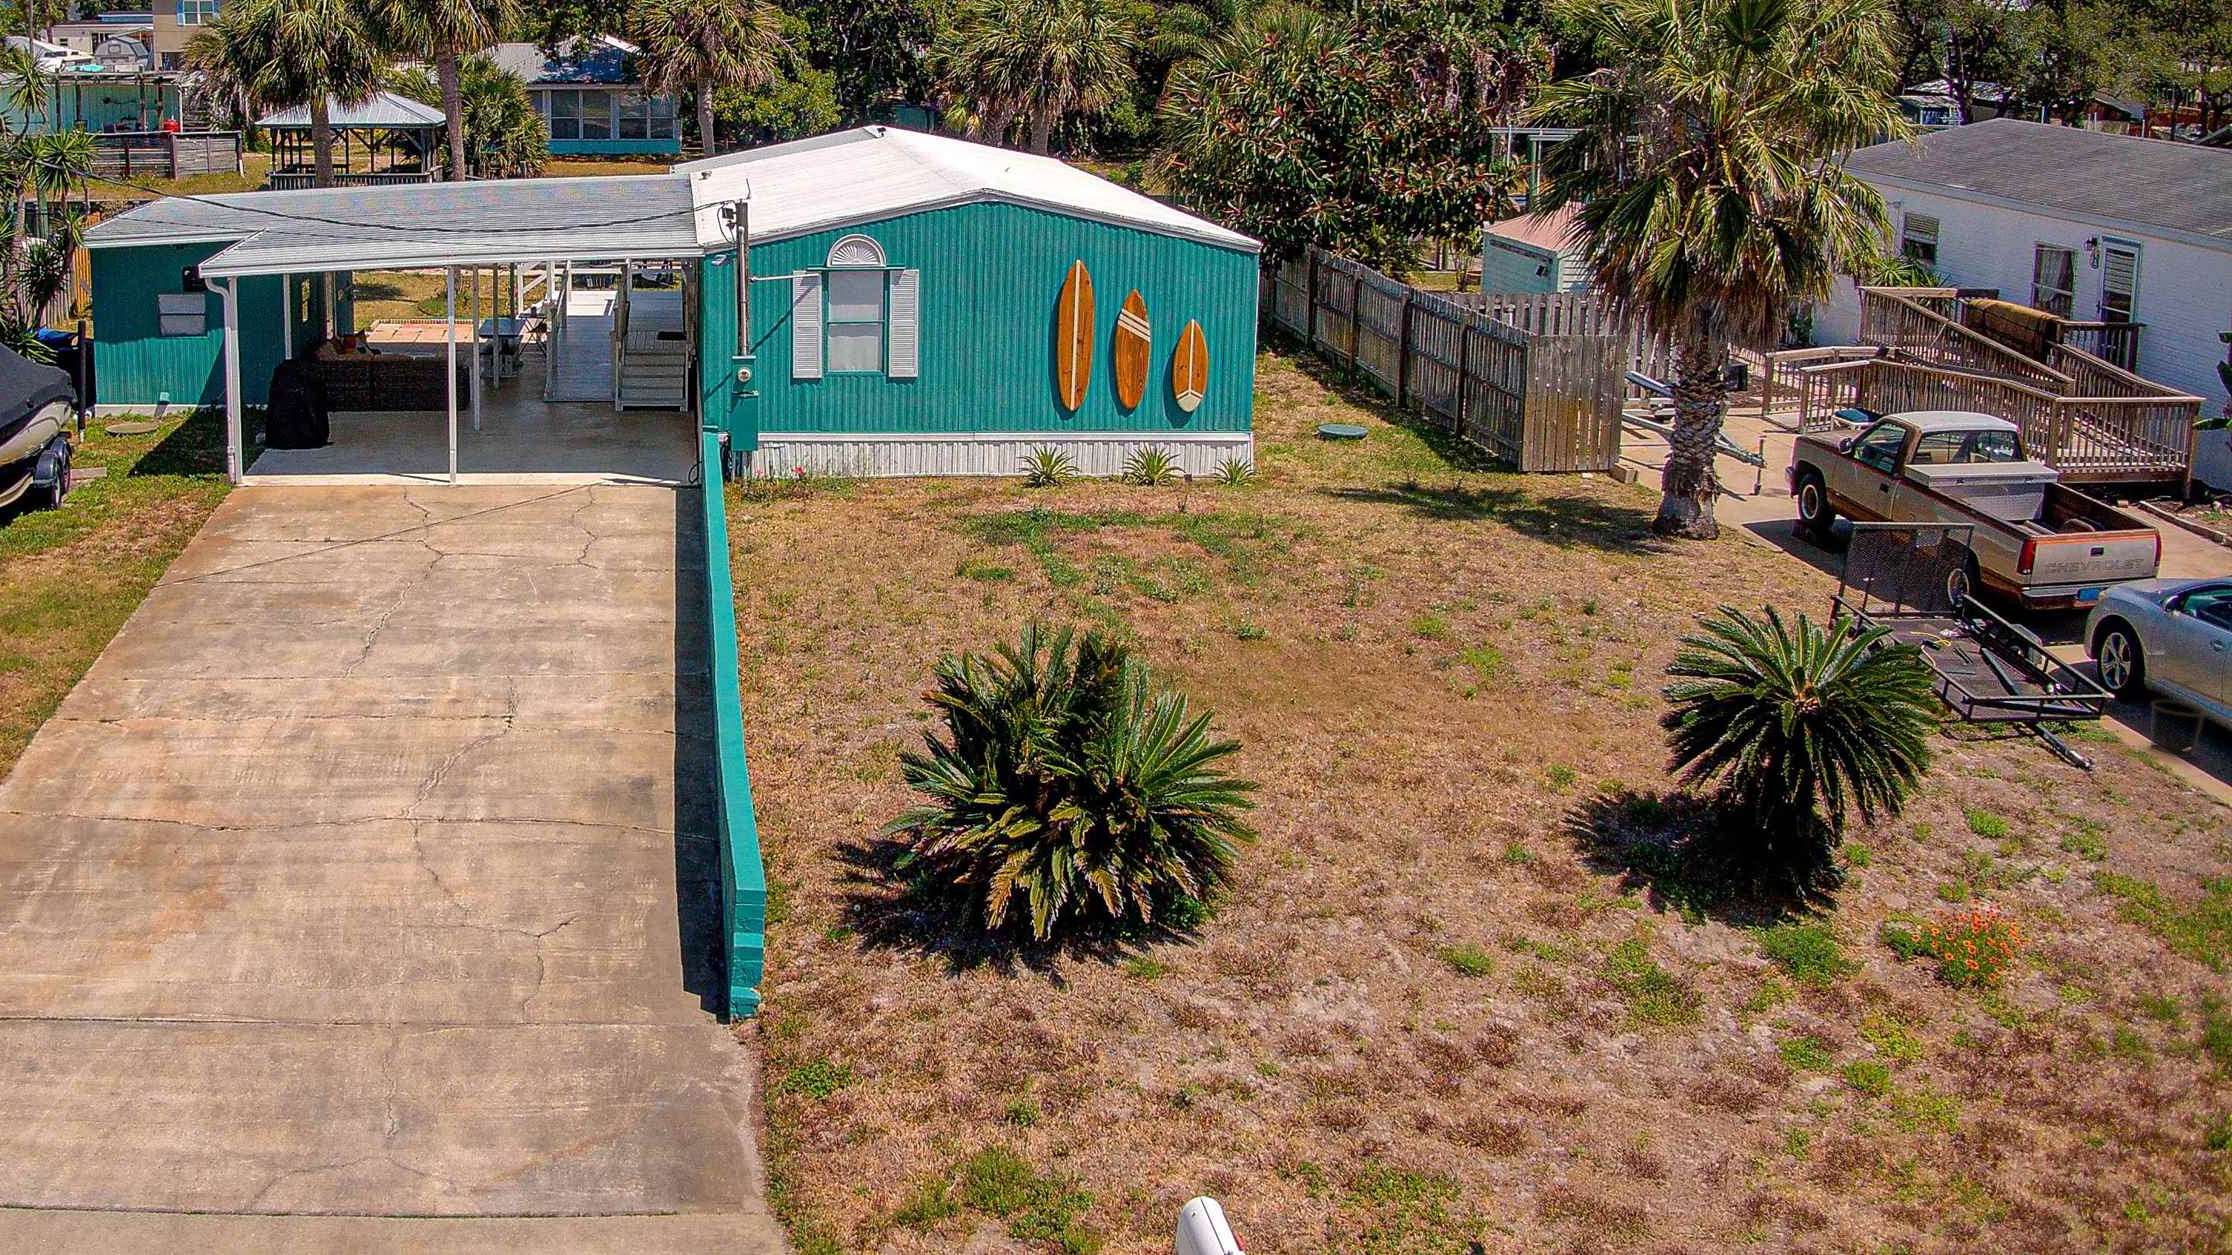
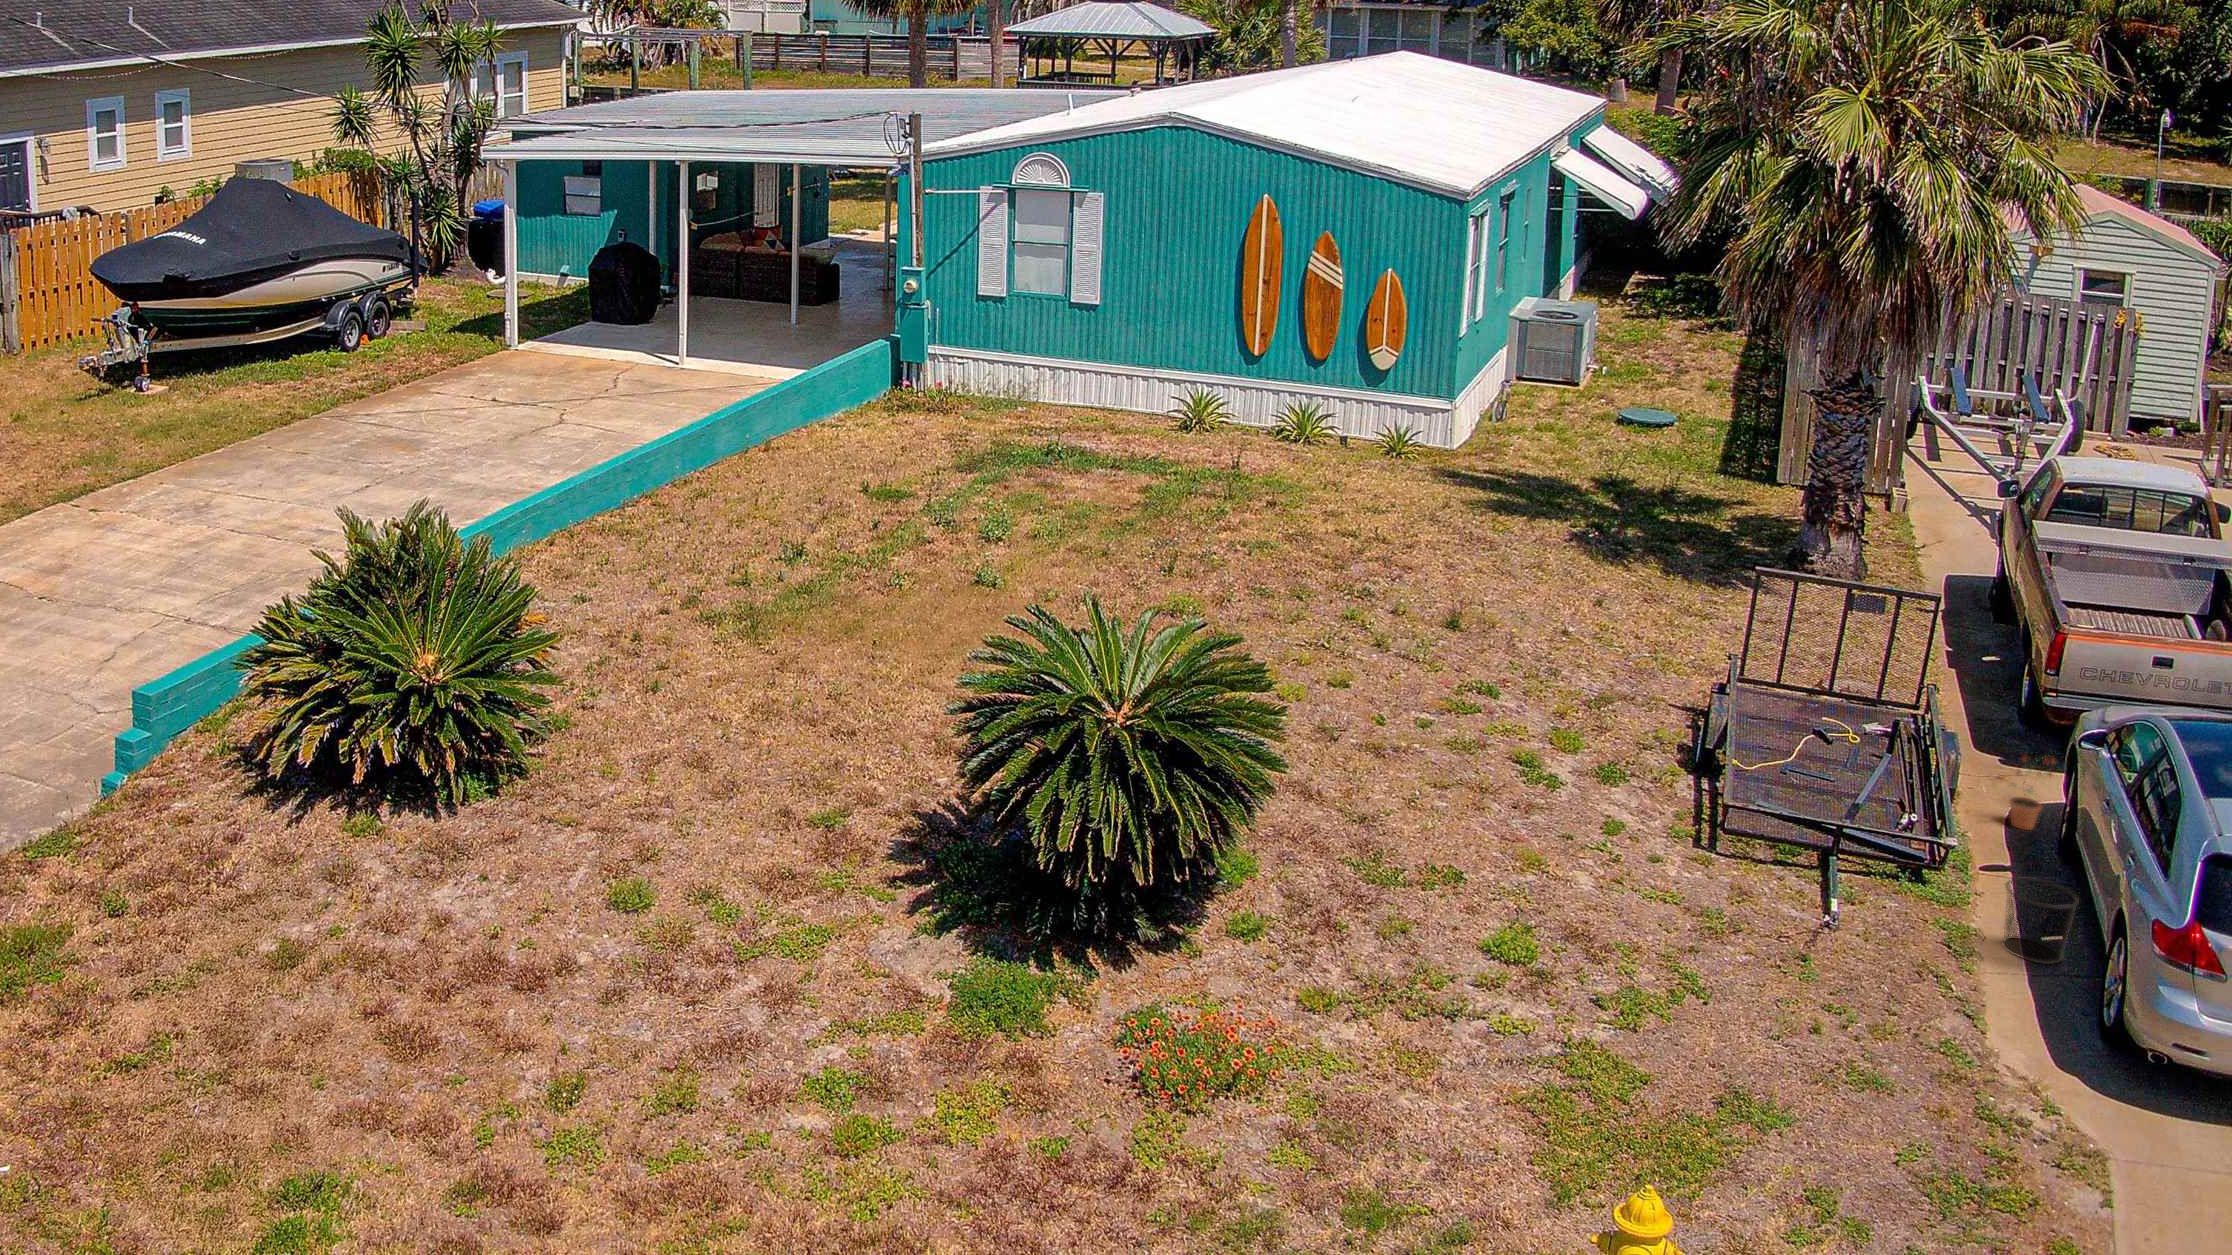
potted plant: none [2007,621,2040,678] -> present [2010,755,2055,830]

